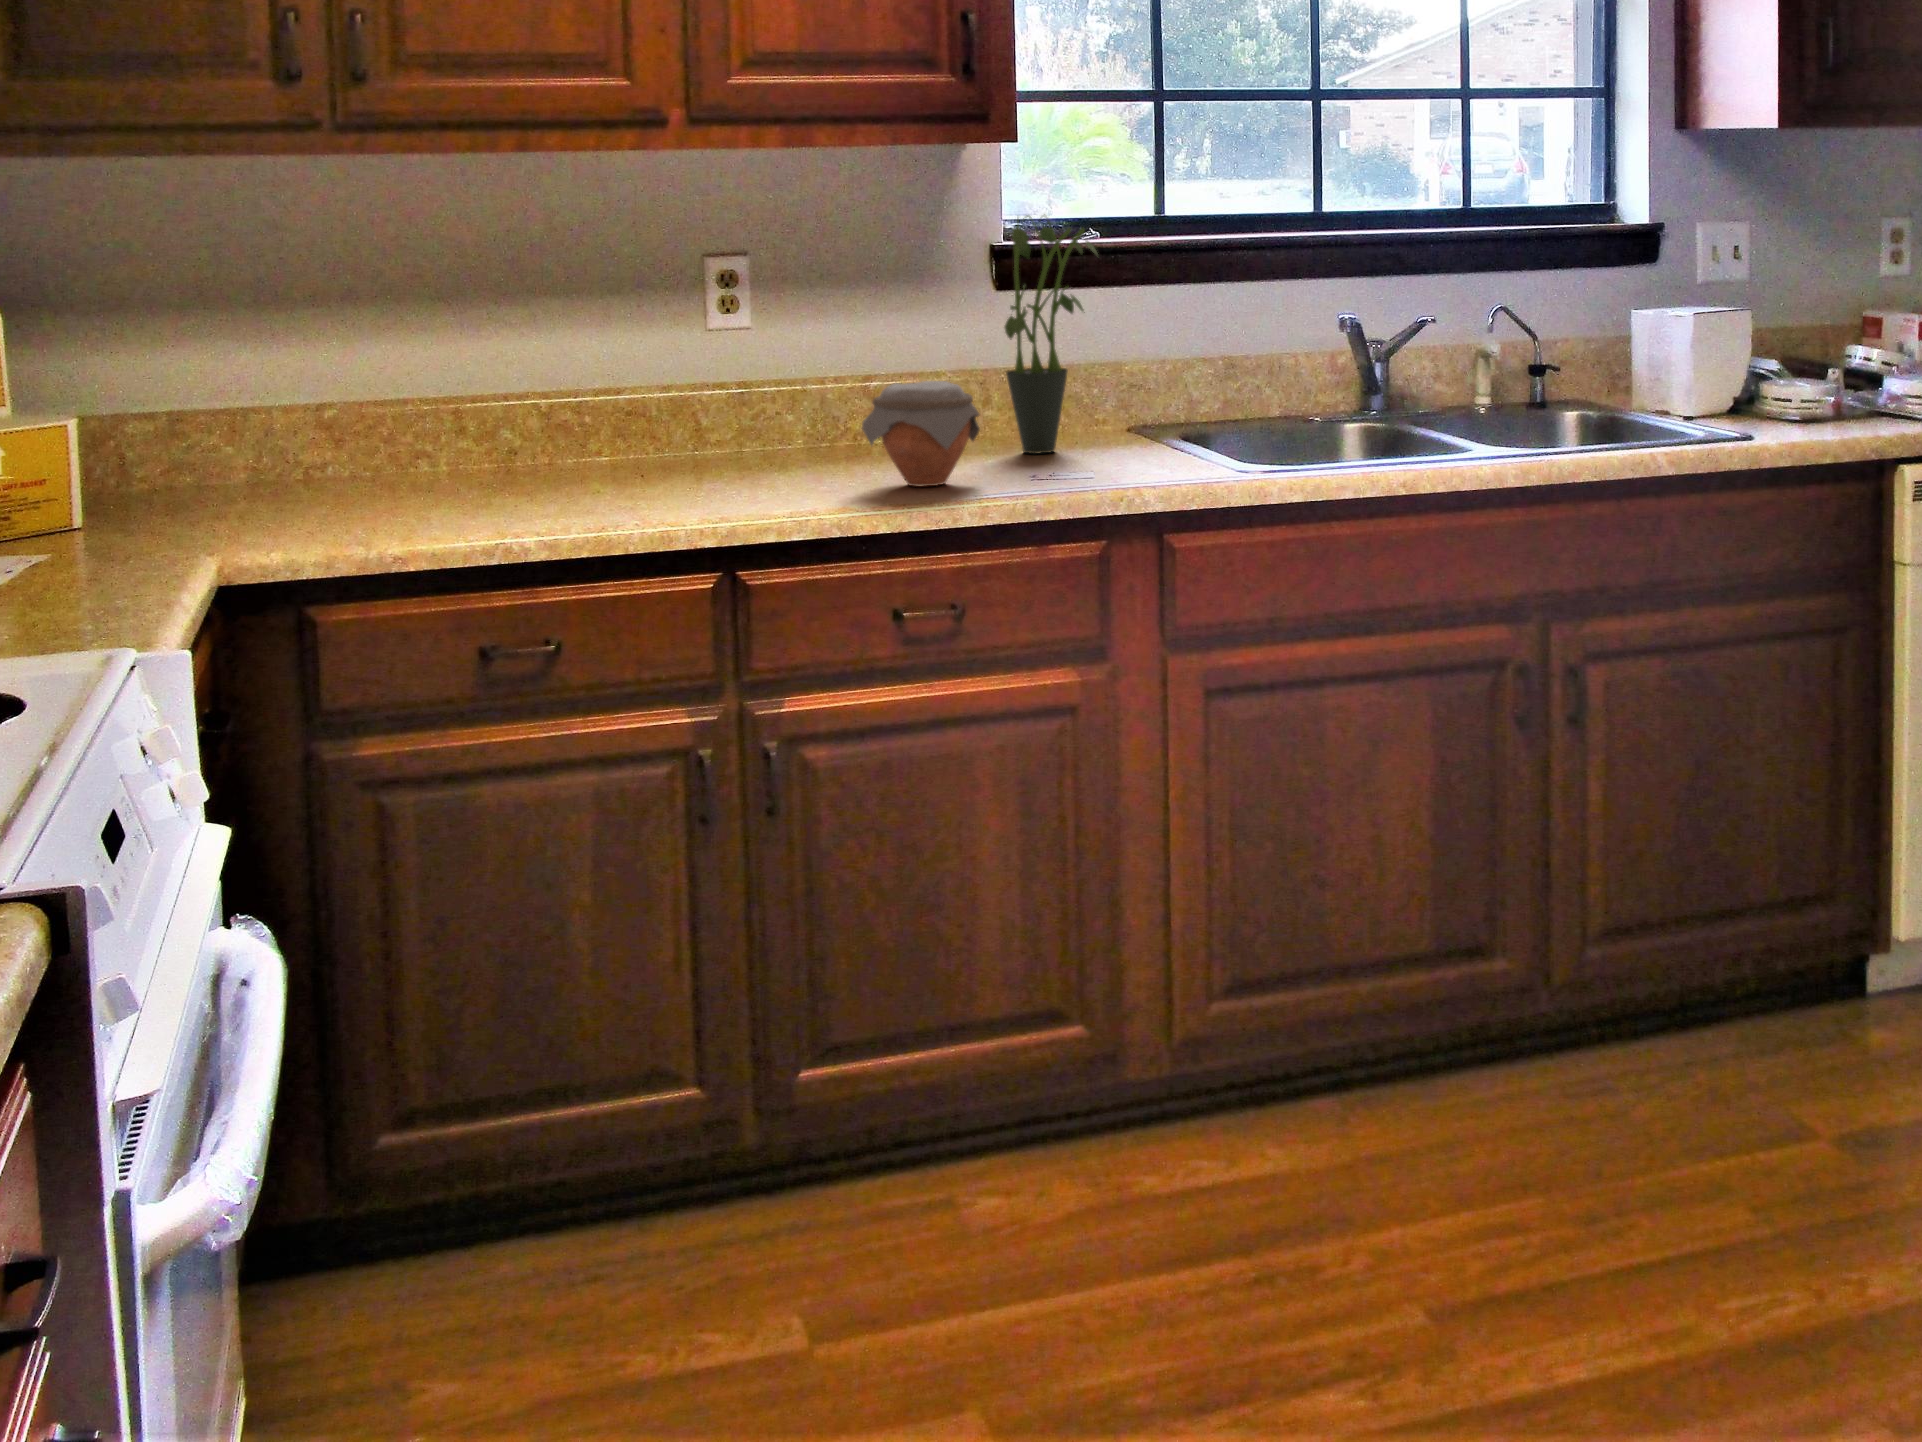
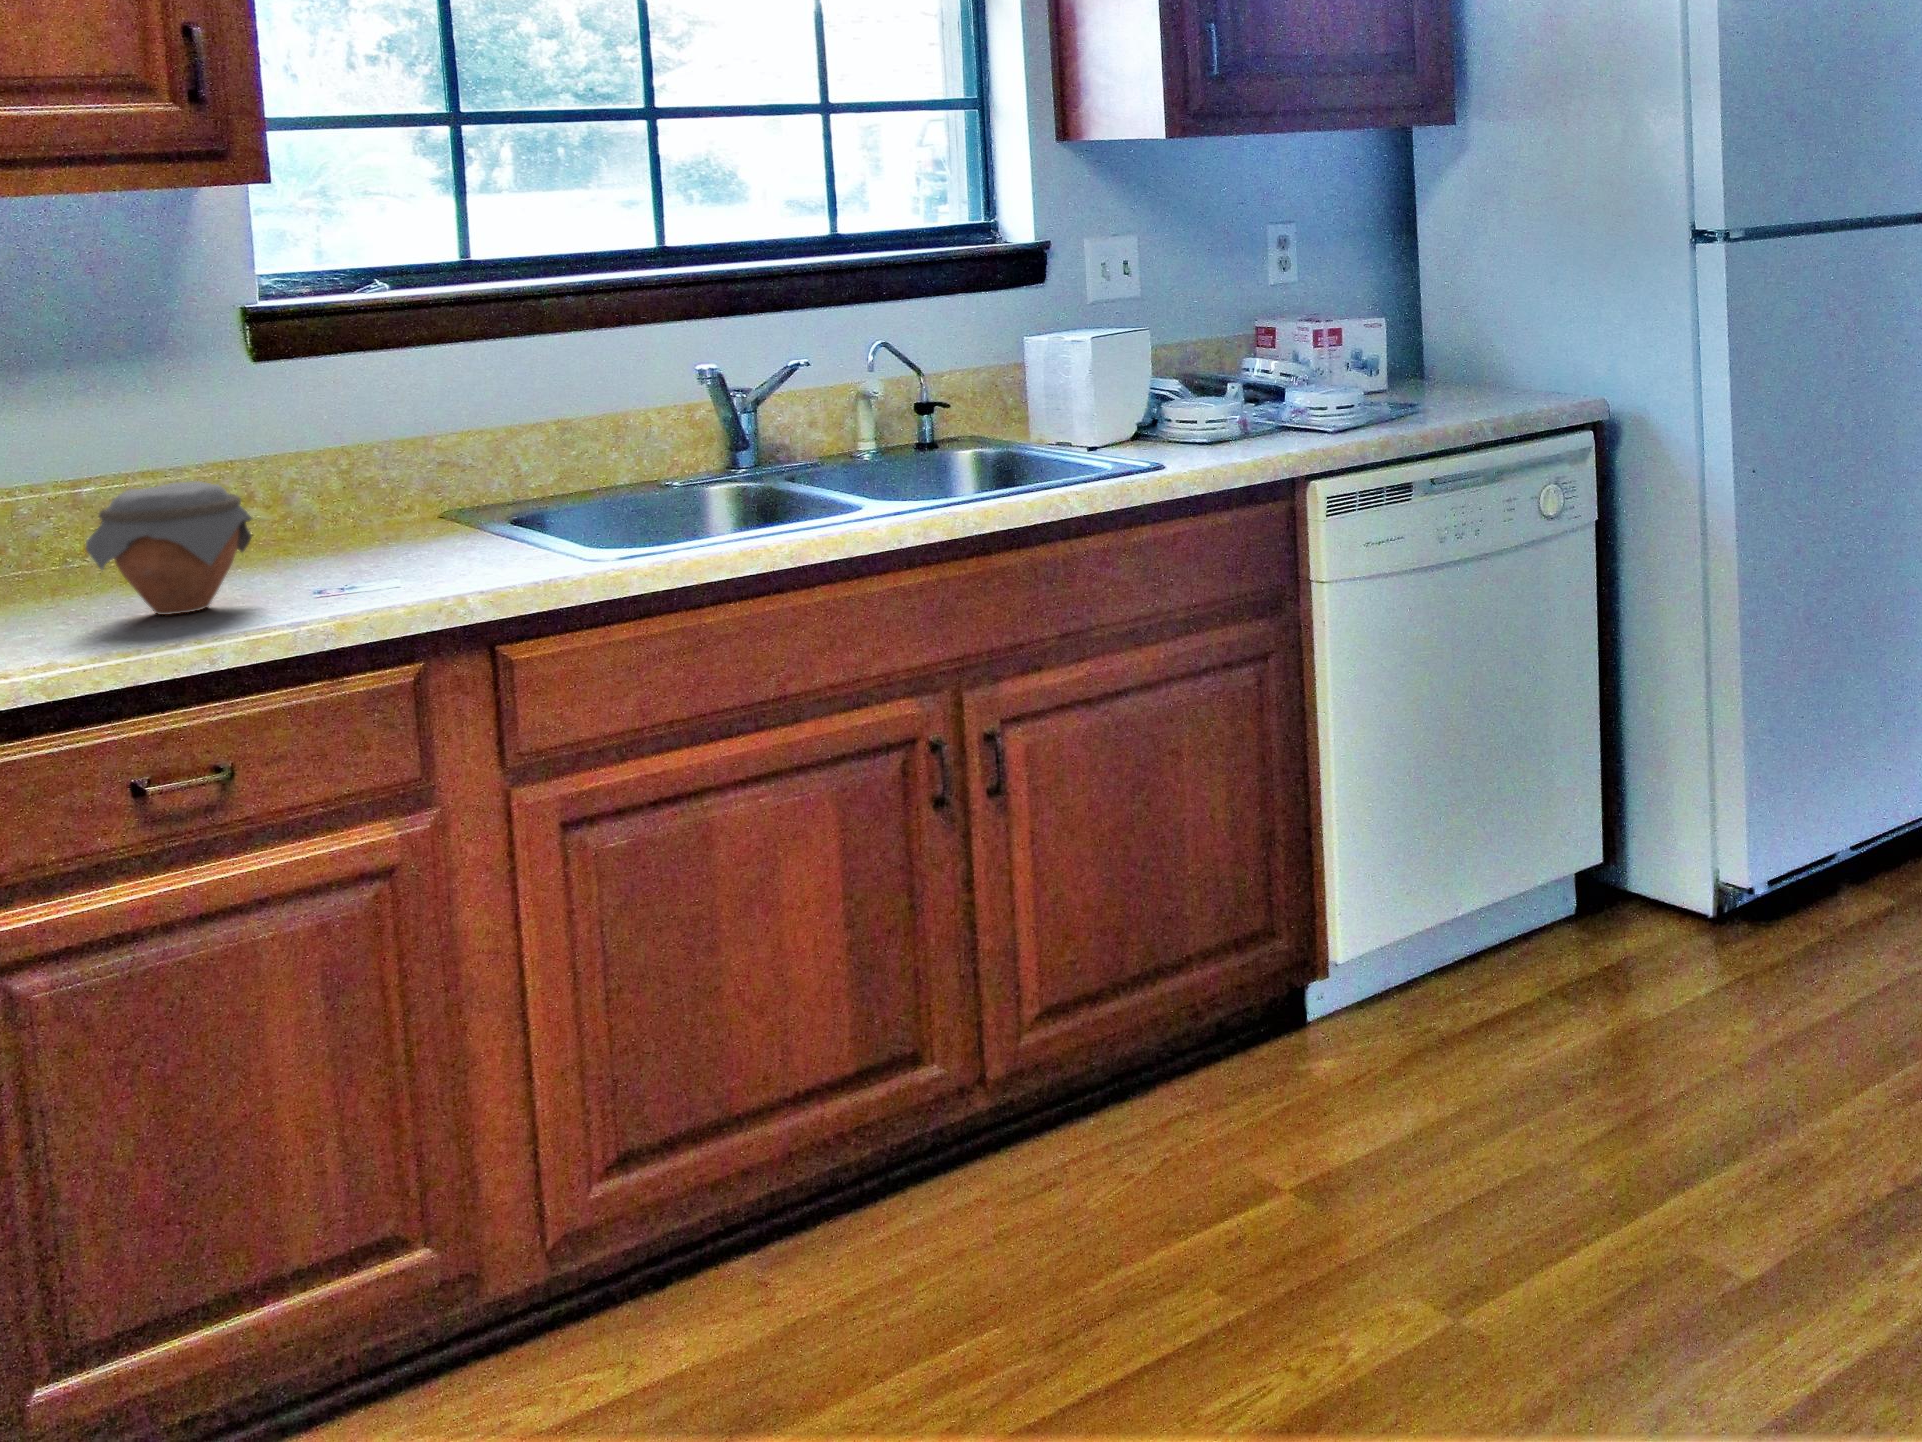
potted plant: present [1005,214,1097,454] -> none [269,268,394,559]

